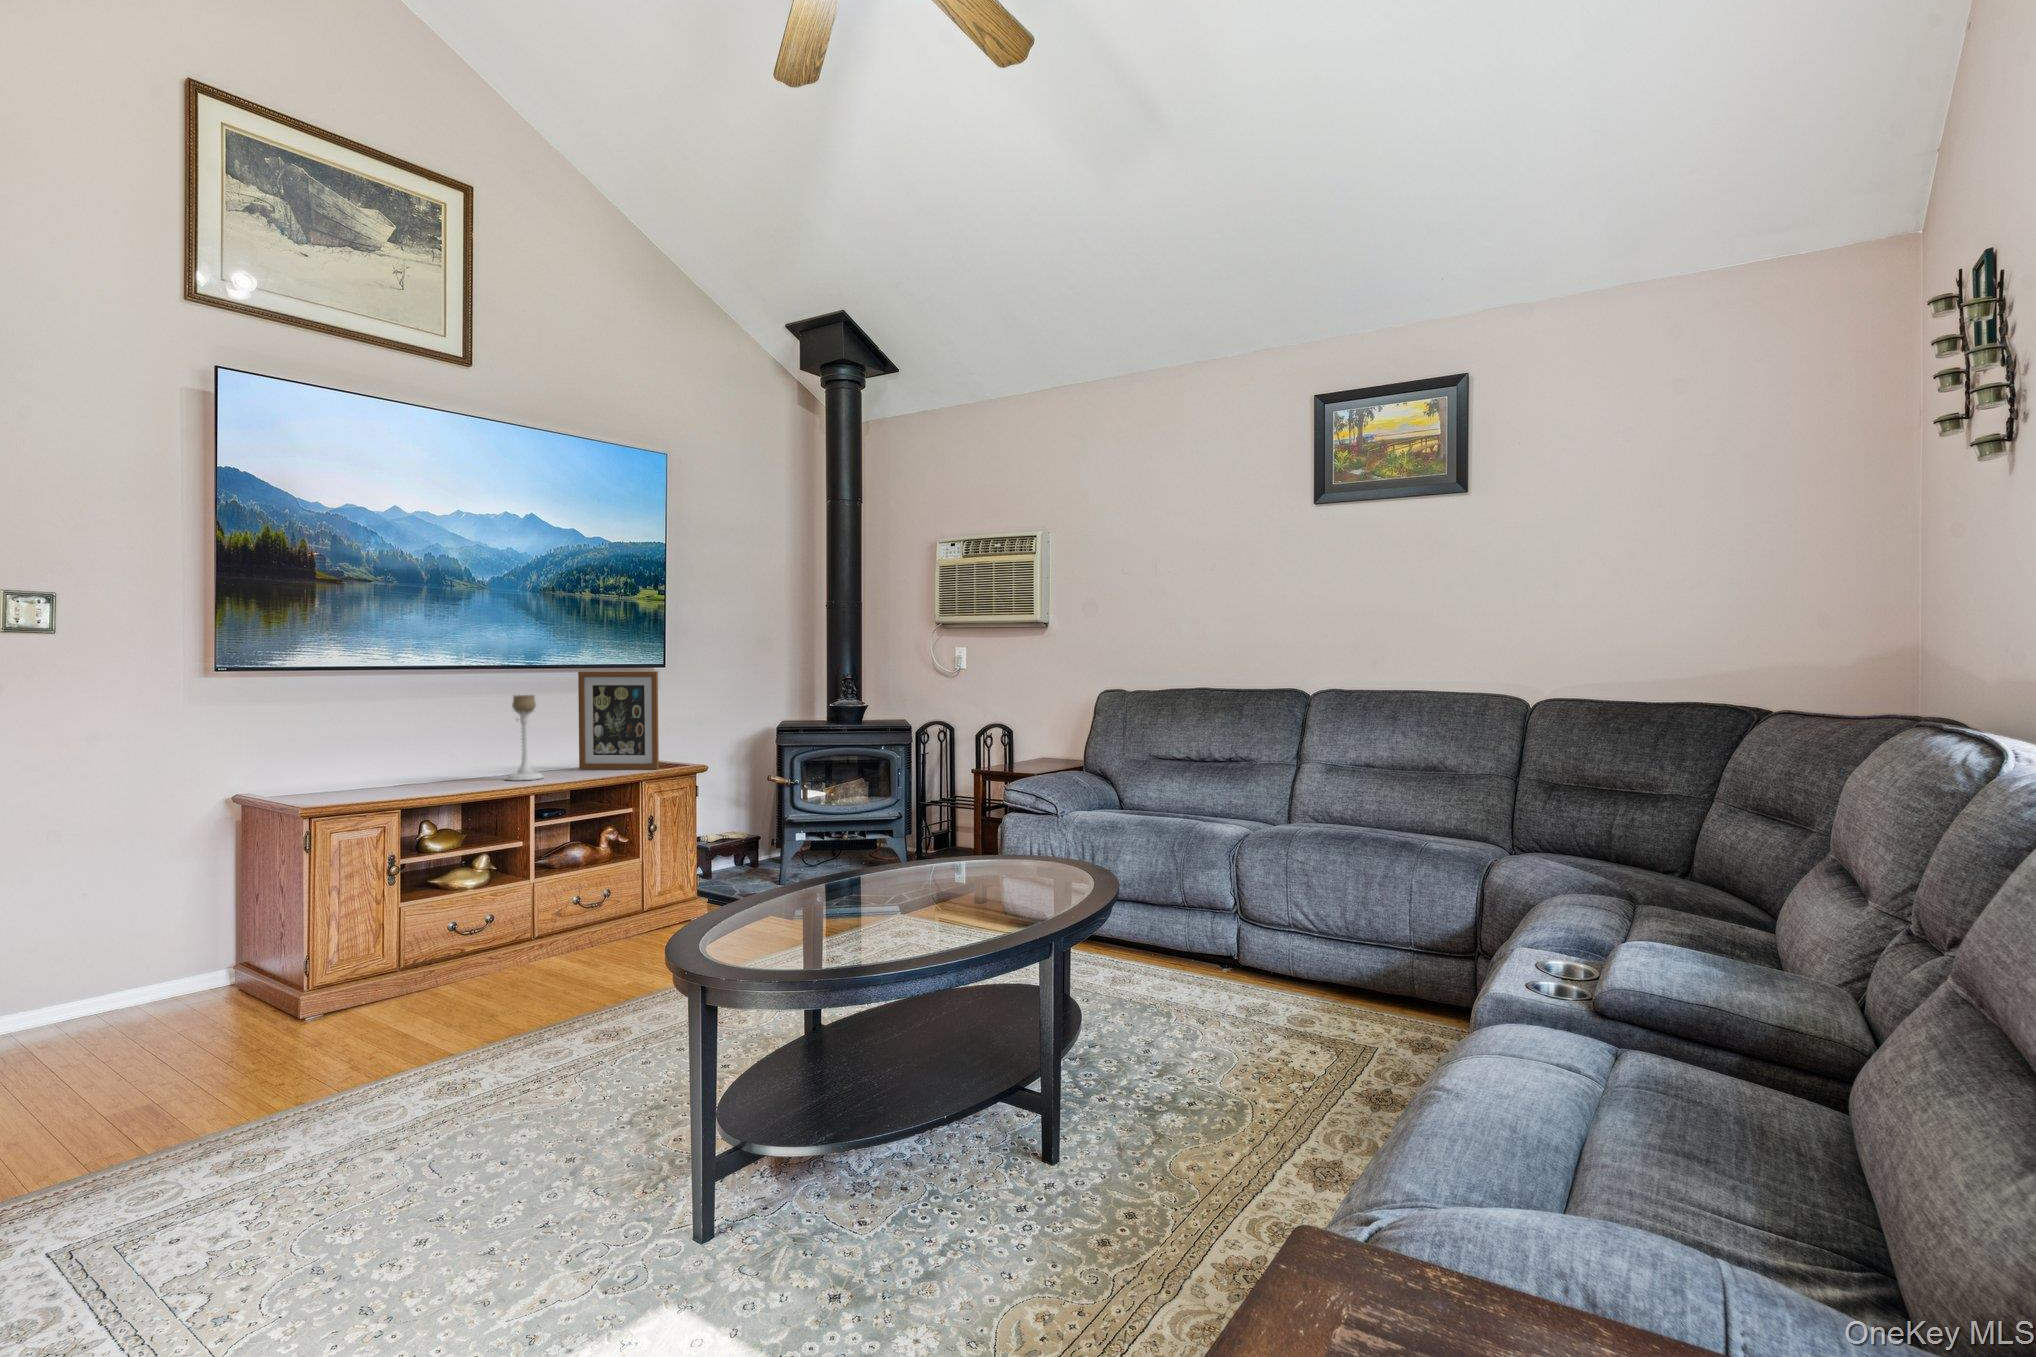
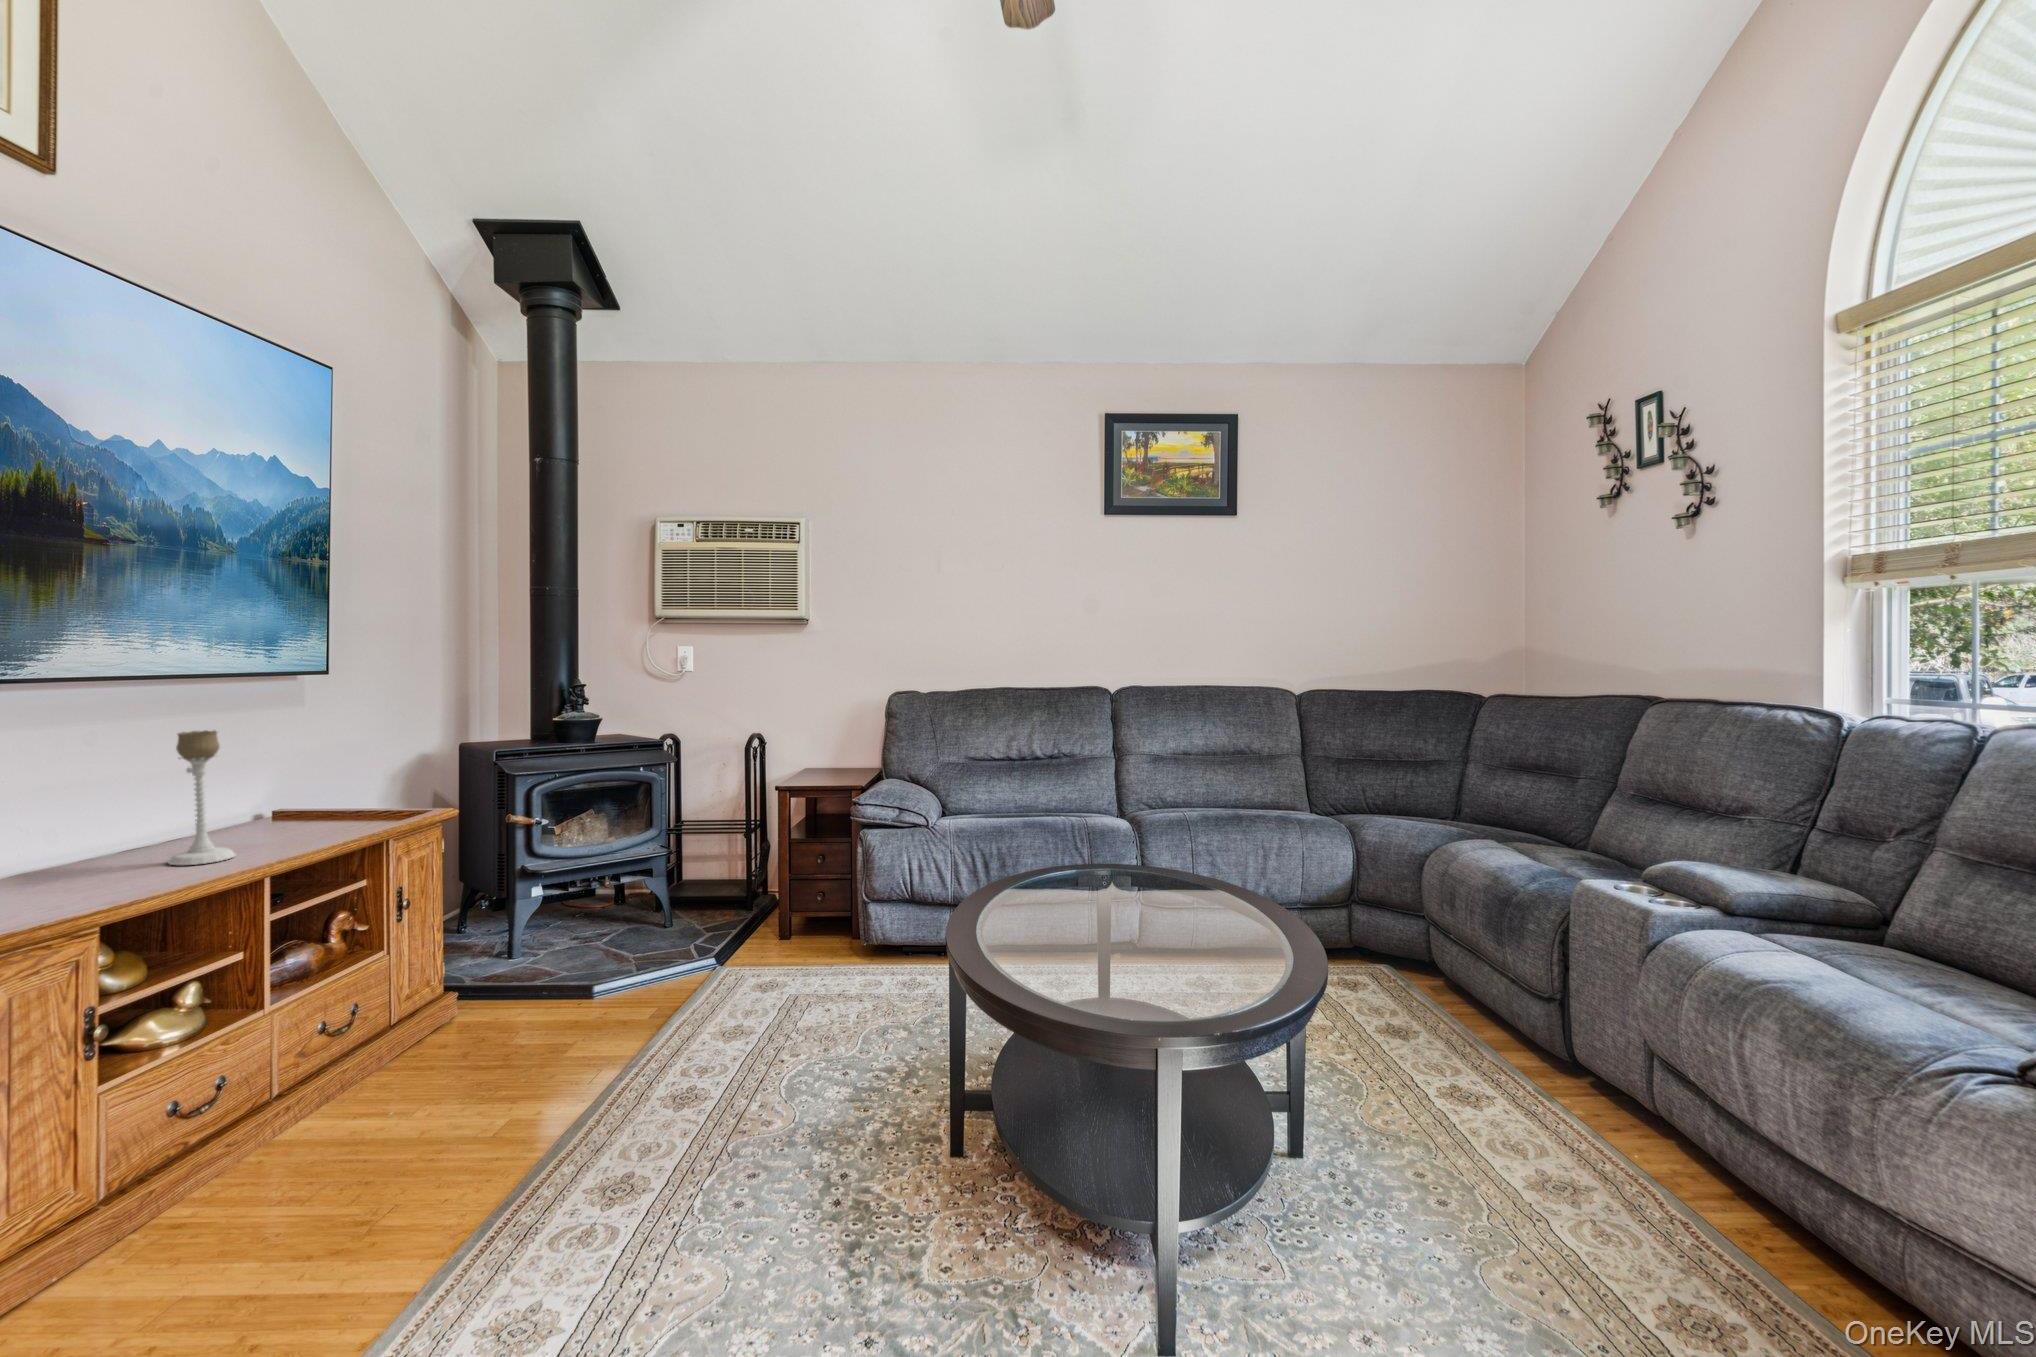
picture frame: present [578,671,659,769] -> none [246,686,391,833]

